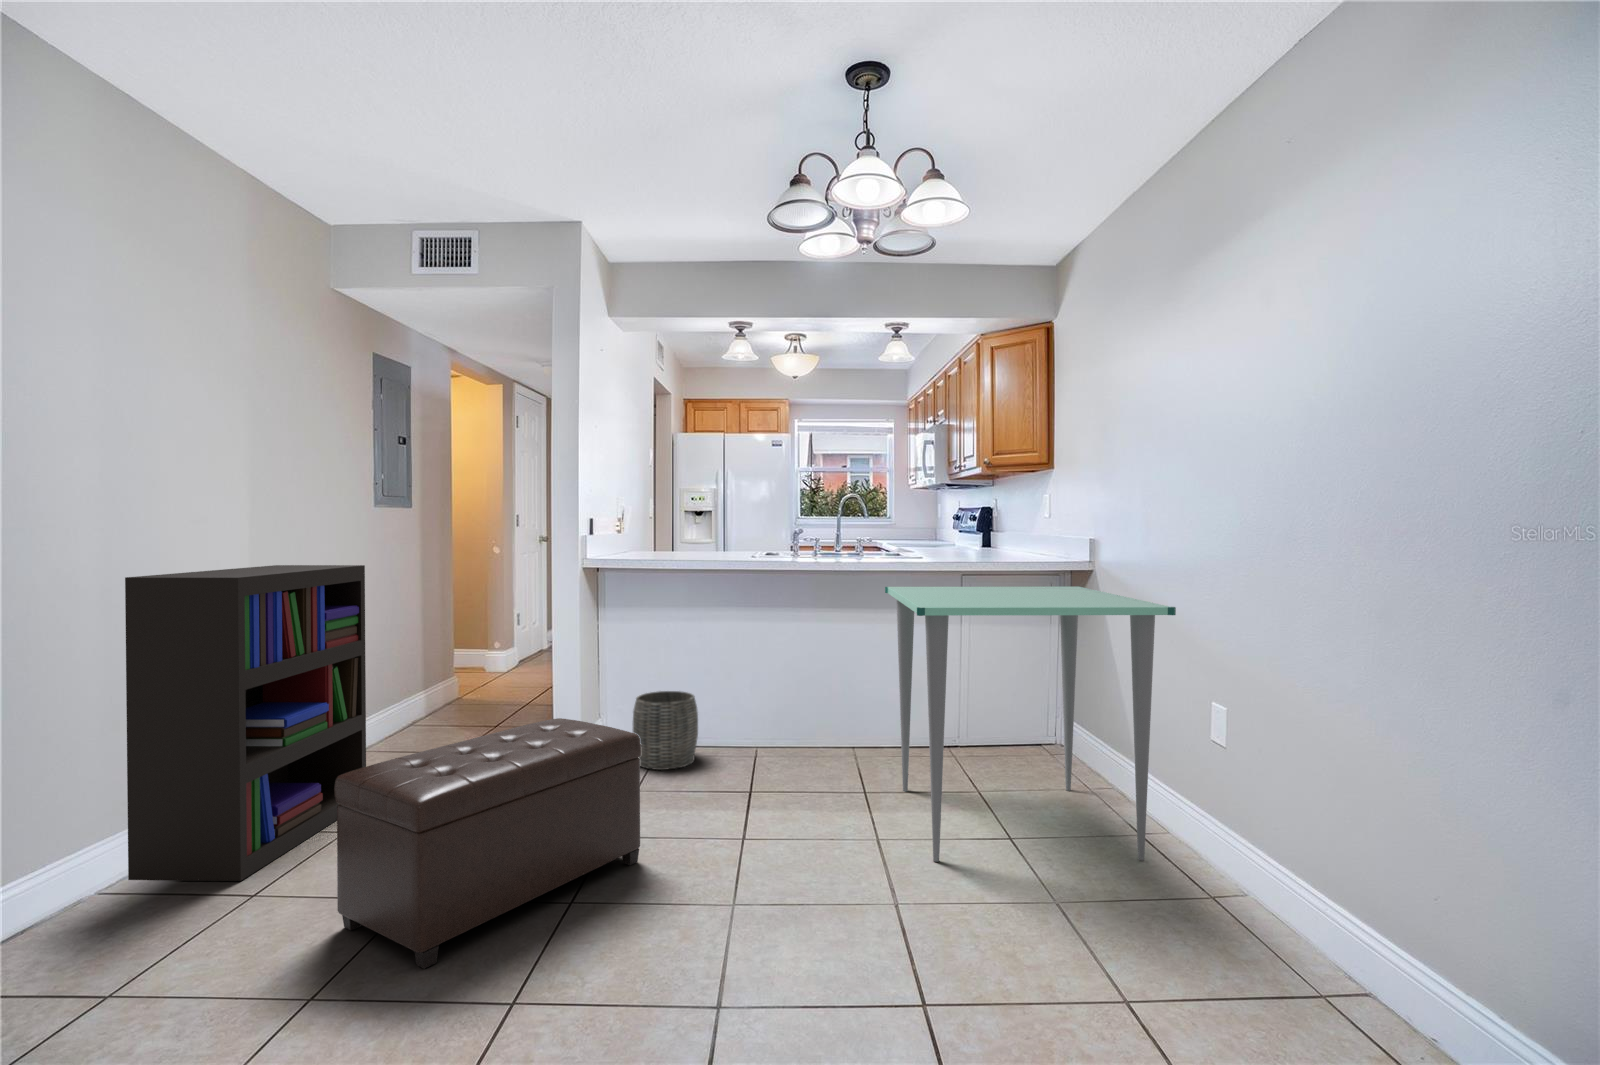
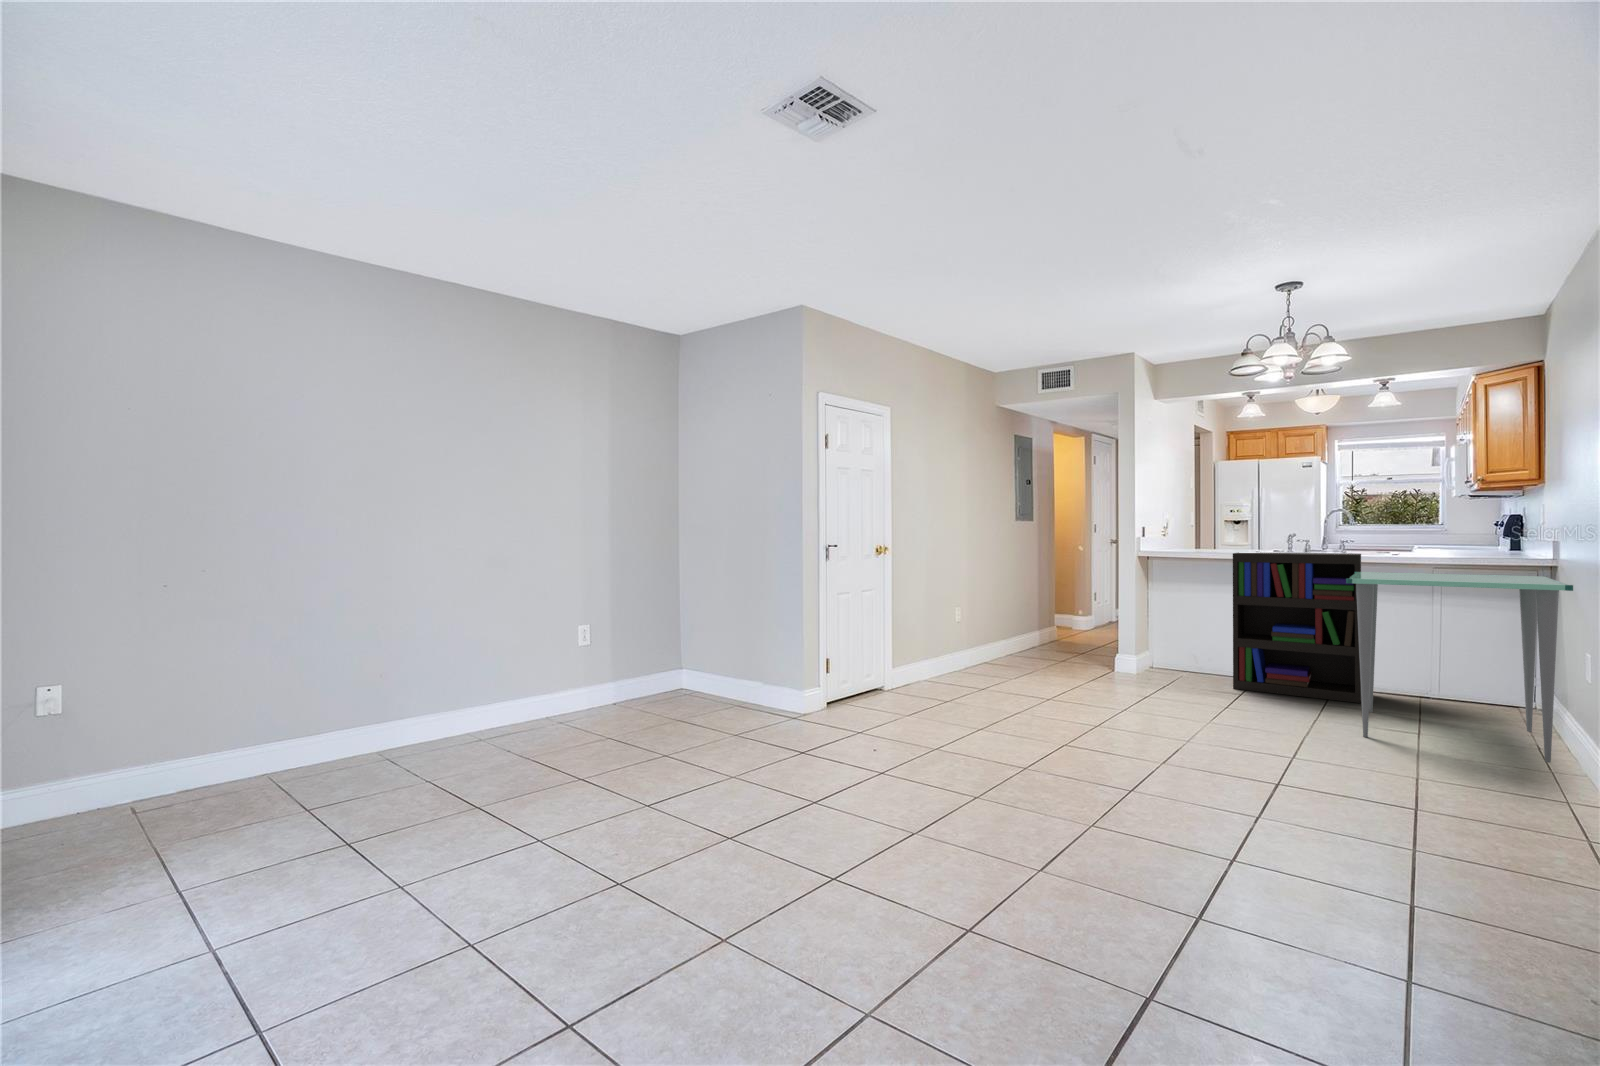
bookshelf: present [125,565,366,881] -> present [1233,552,1361,703]
woven basket: present [633,691,698,770] -> none [1169,636,1215,682]
ottoman: present [334,718,641,969] -> none [1021,631,1167,717]

